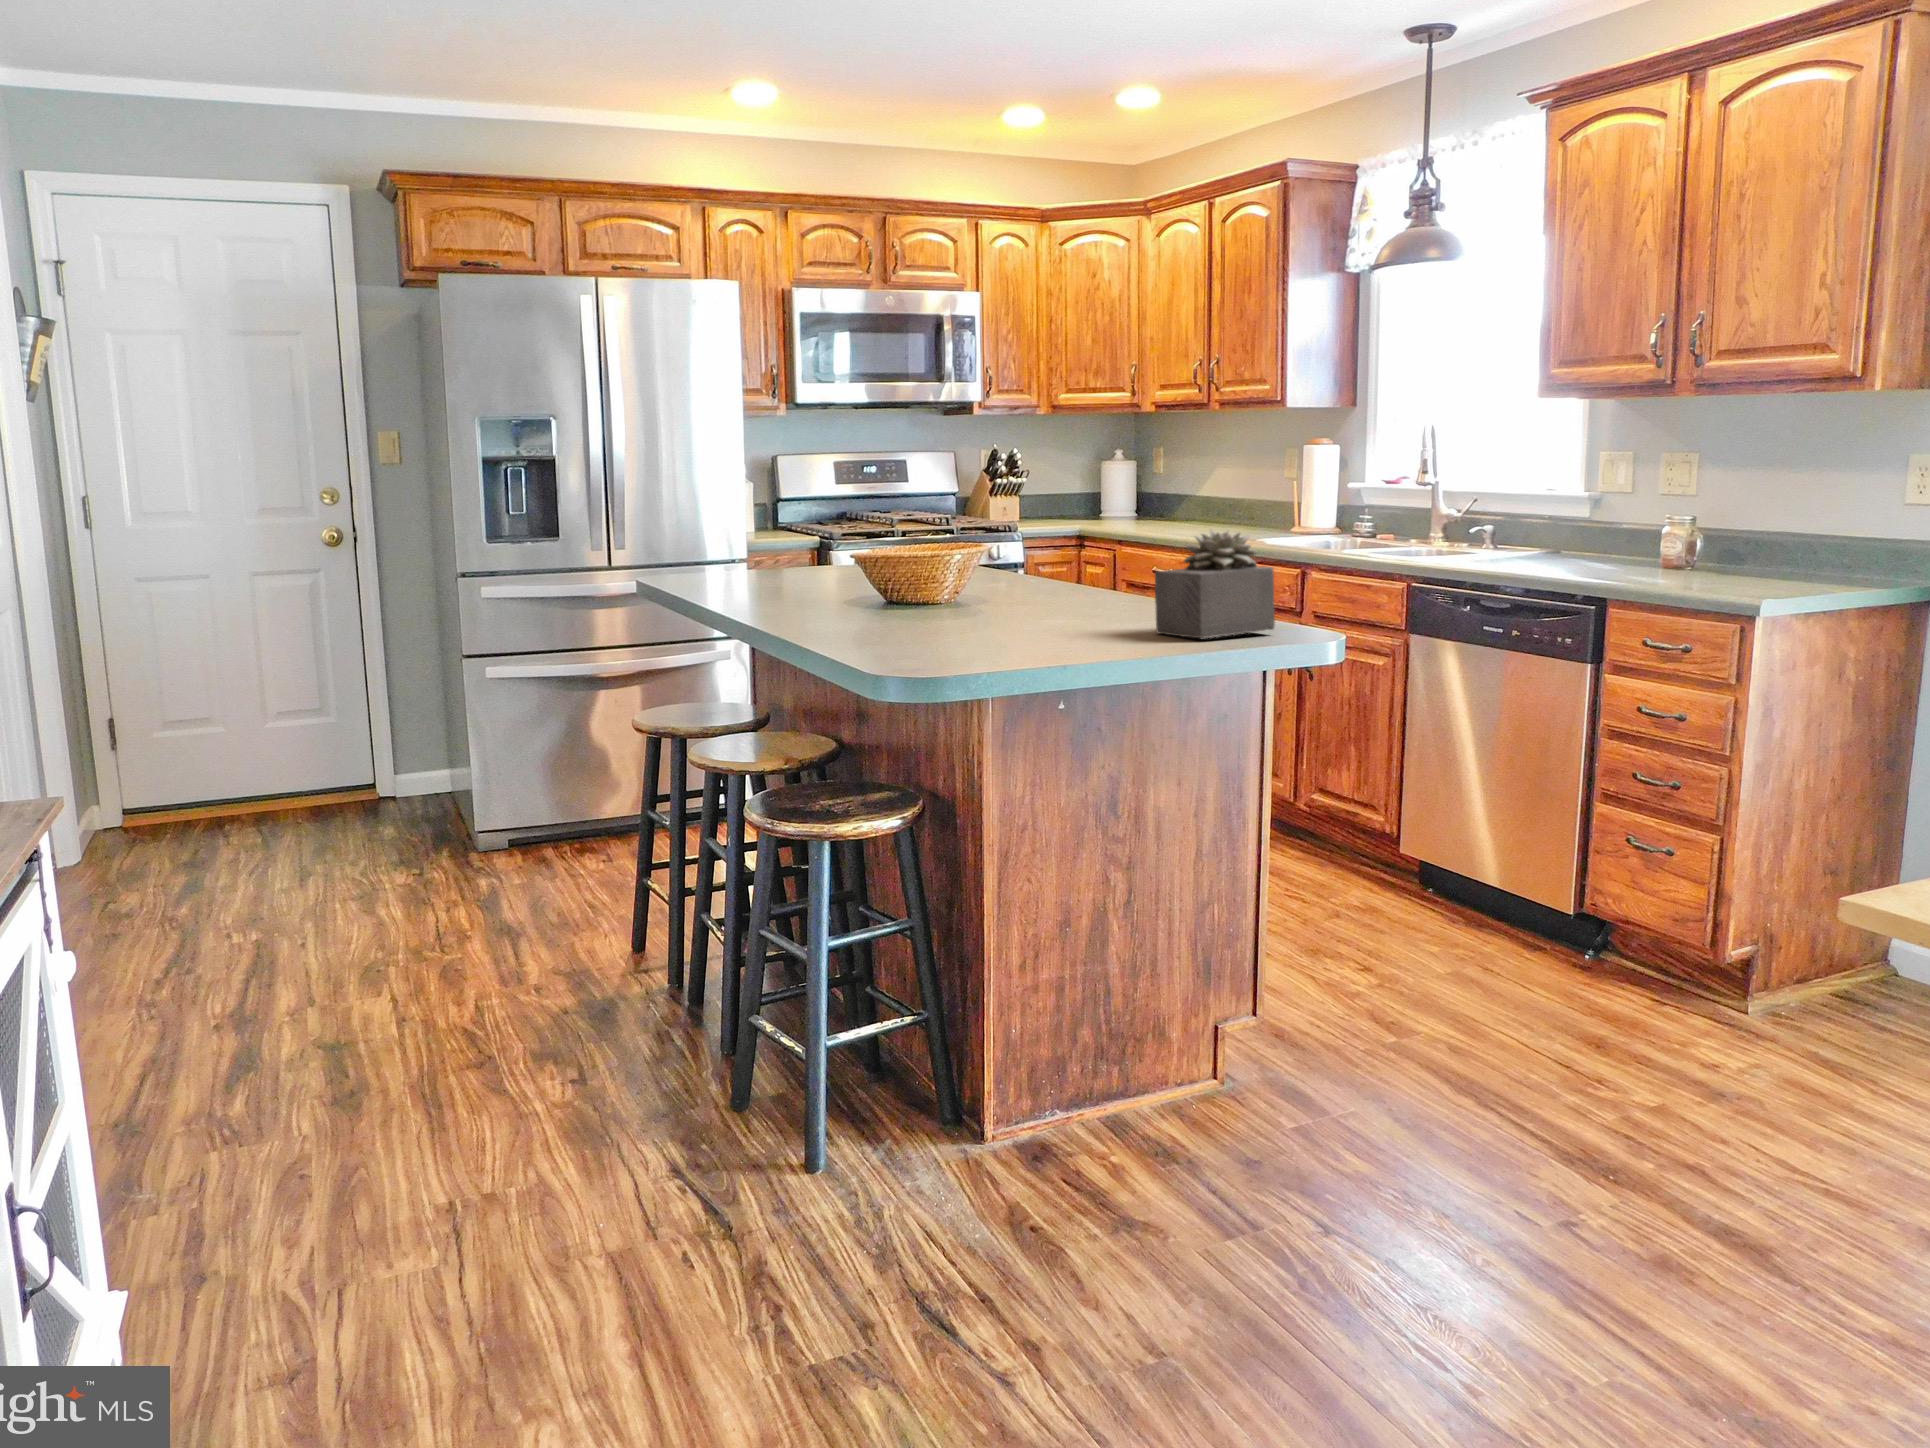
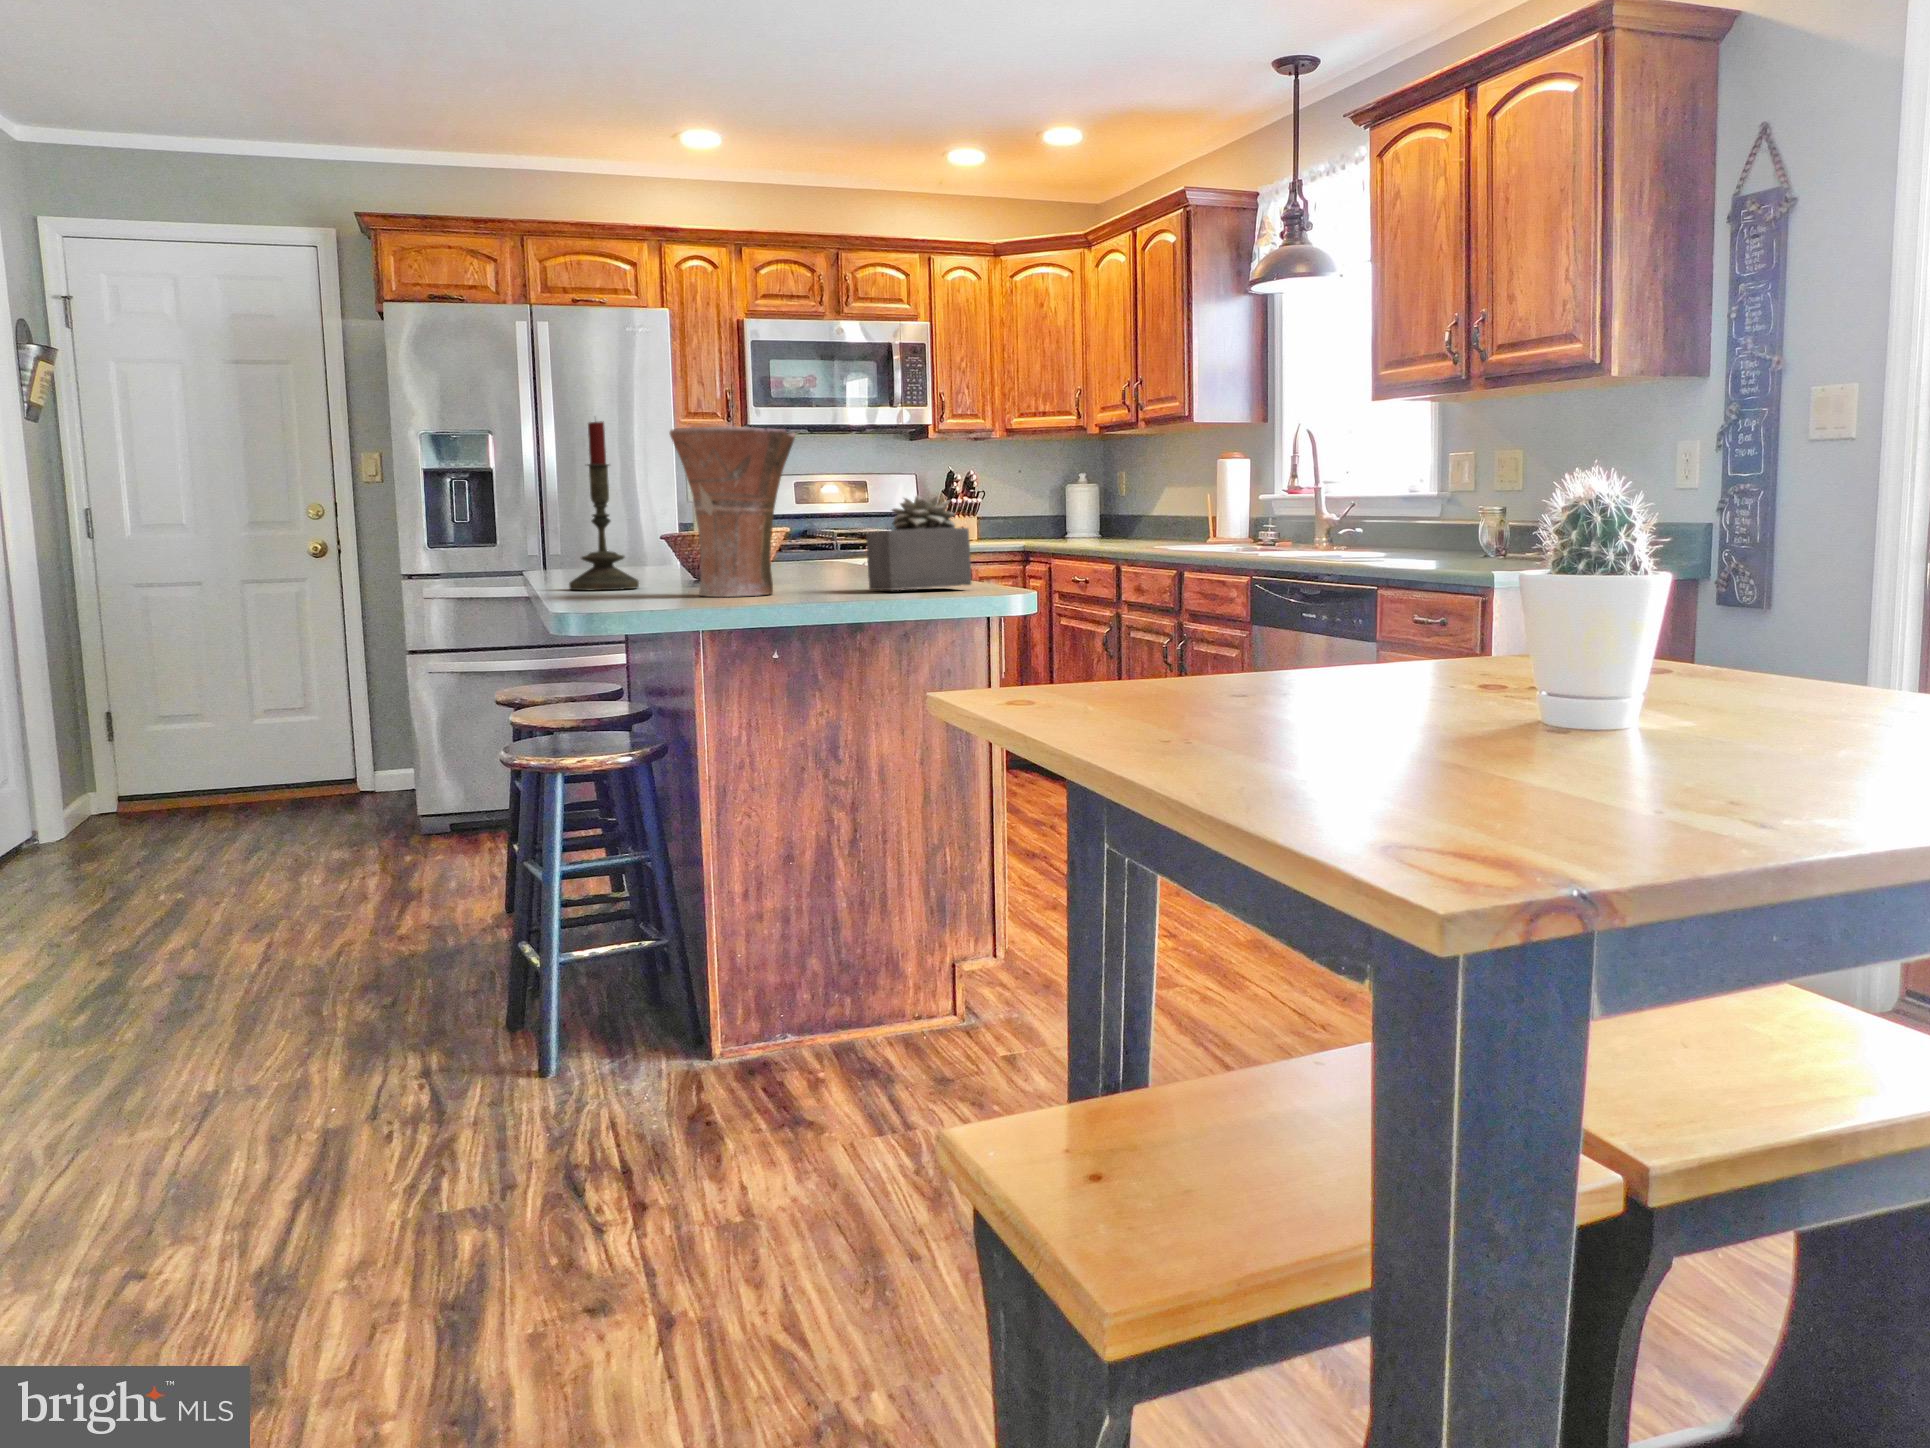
candle: none [796,435,870,629] -> present [569,421,639,590]
vase: none [966,461,1103,650] -> present [670,426,795,597]

